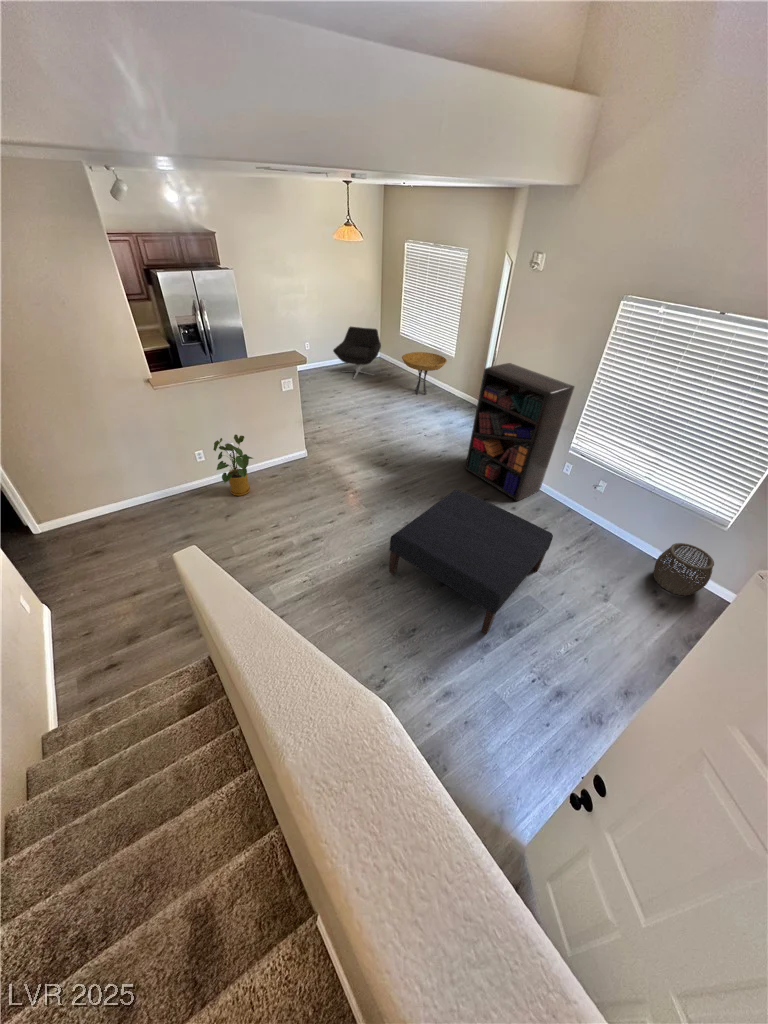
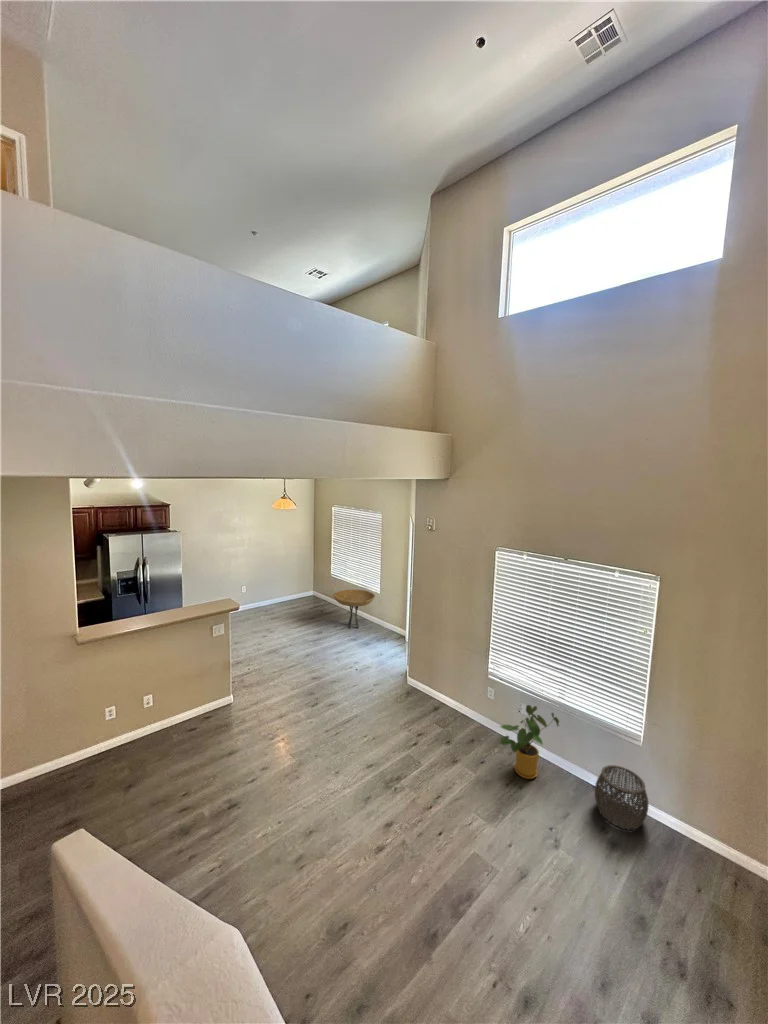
lounge chair: present [333,327,381,379] -> none [269,570,315,618]
bookshelf: present [465,363,574,501] -> none [398,599,480,734]
house plant: present [213,434,253,496] -> present [500,705,559,779]
ottoman: present [389,489,553,634] -> none [315,727,486,916]

